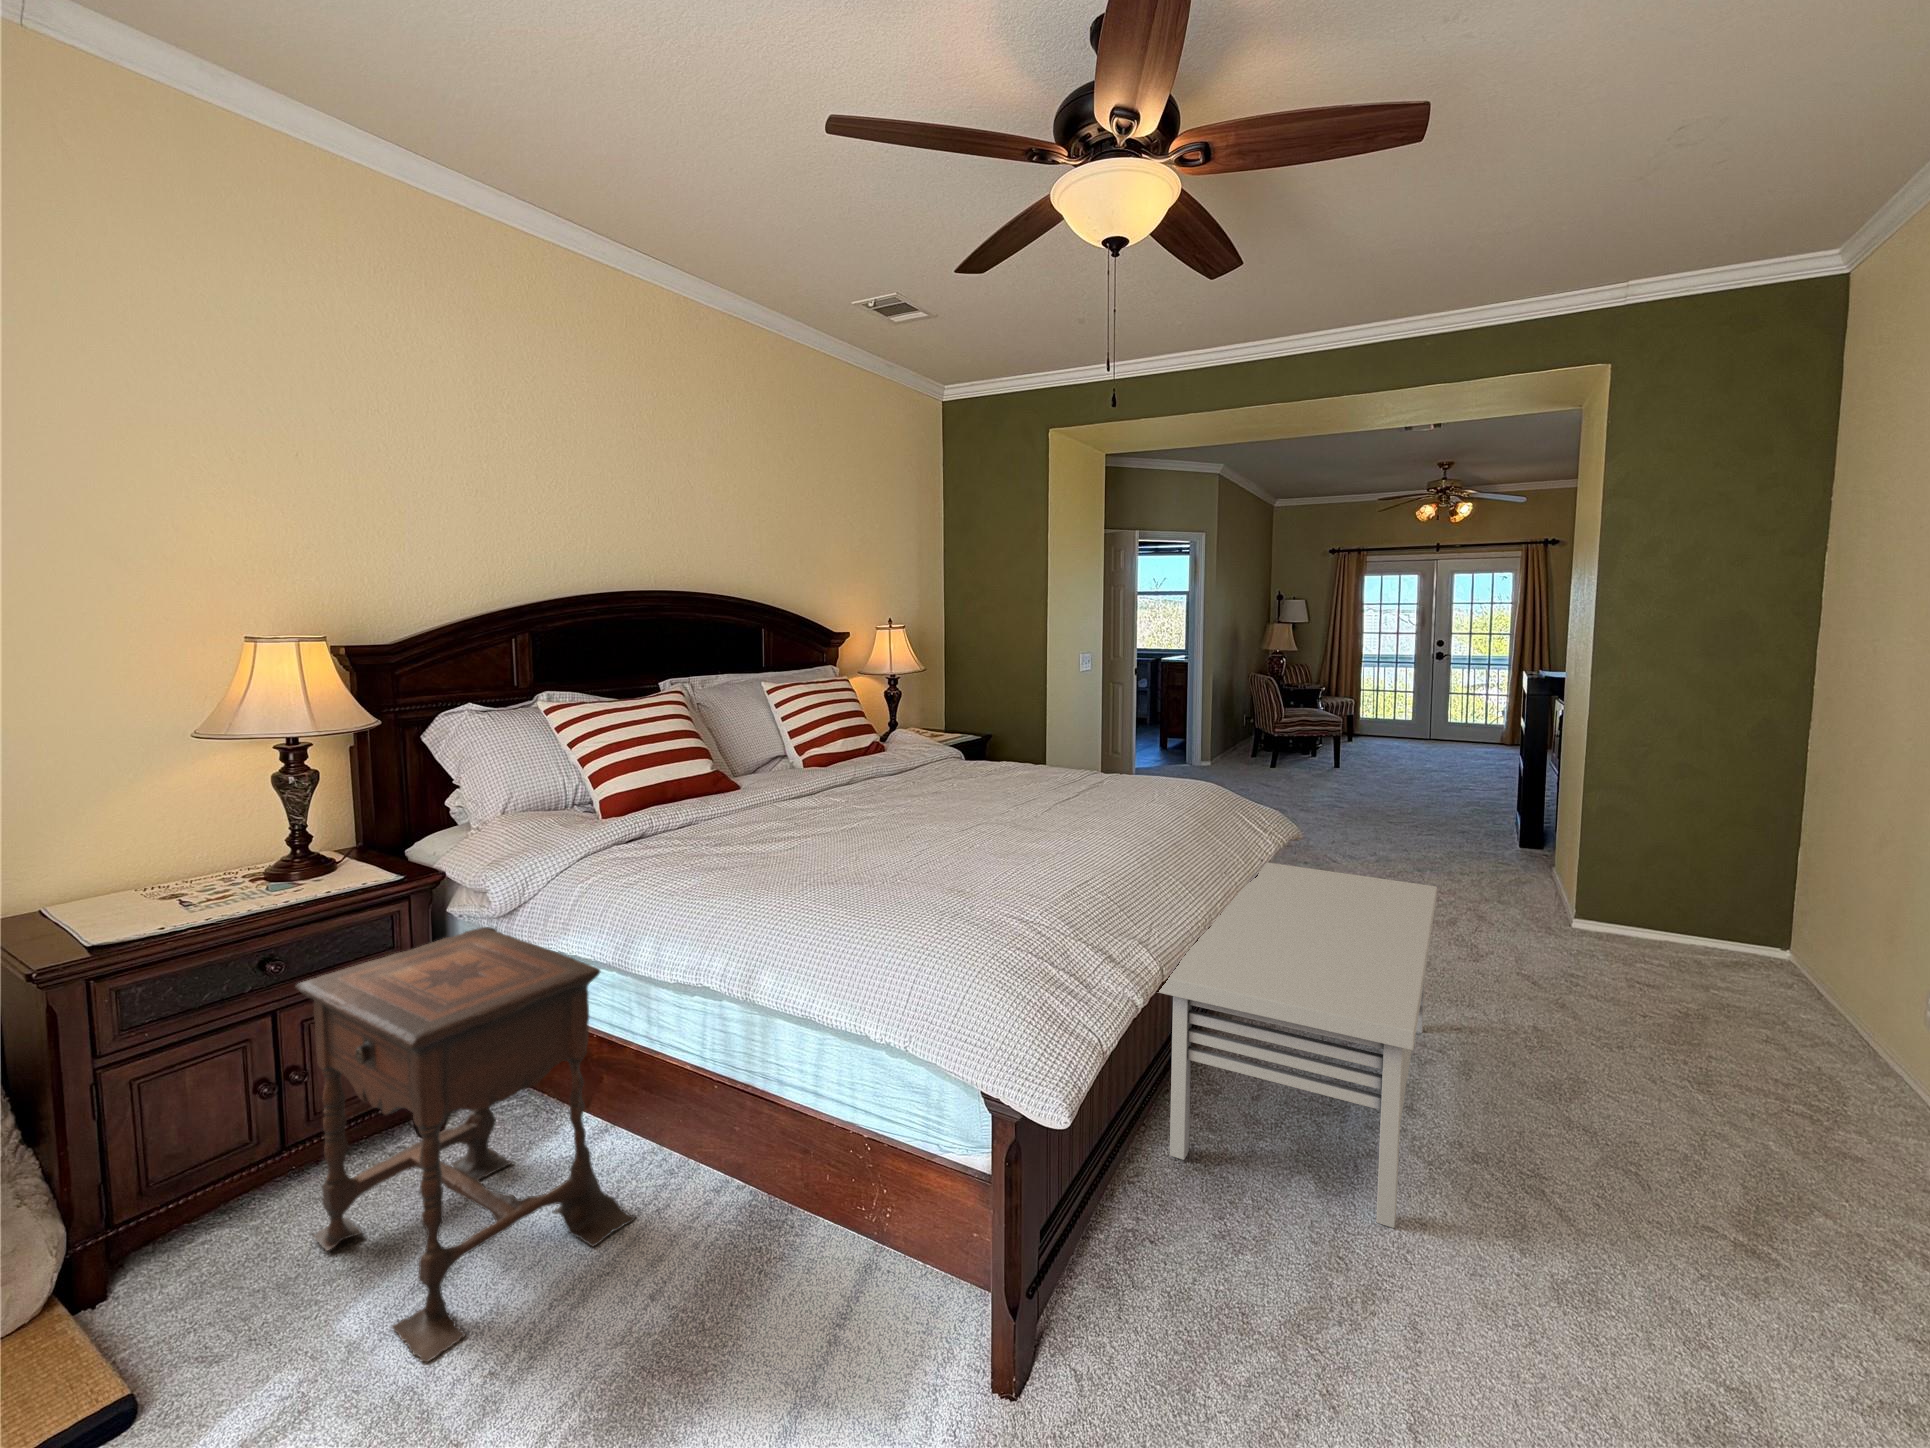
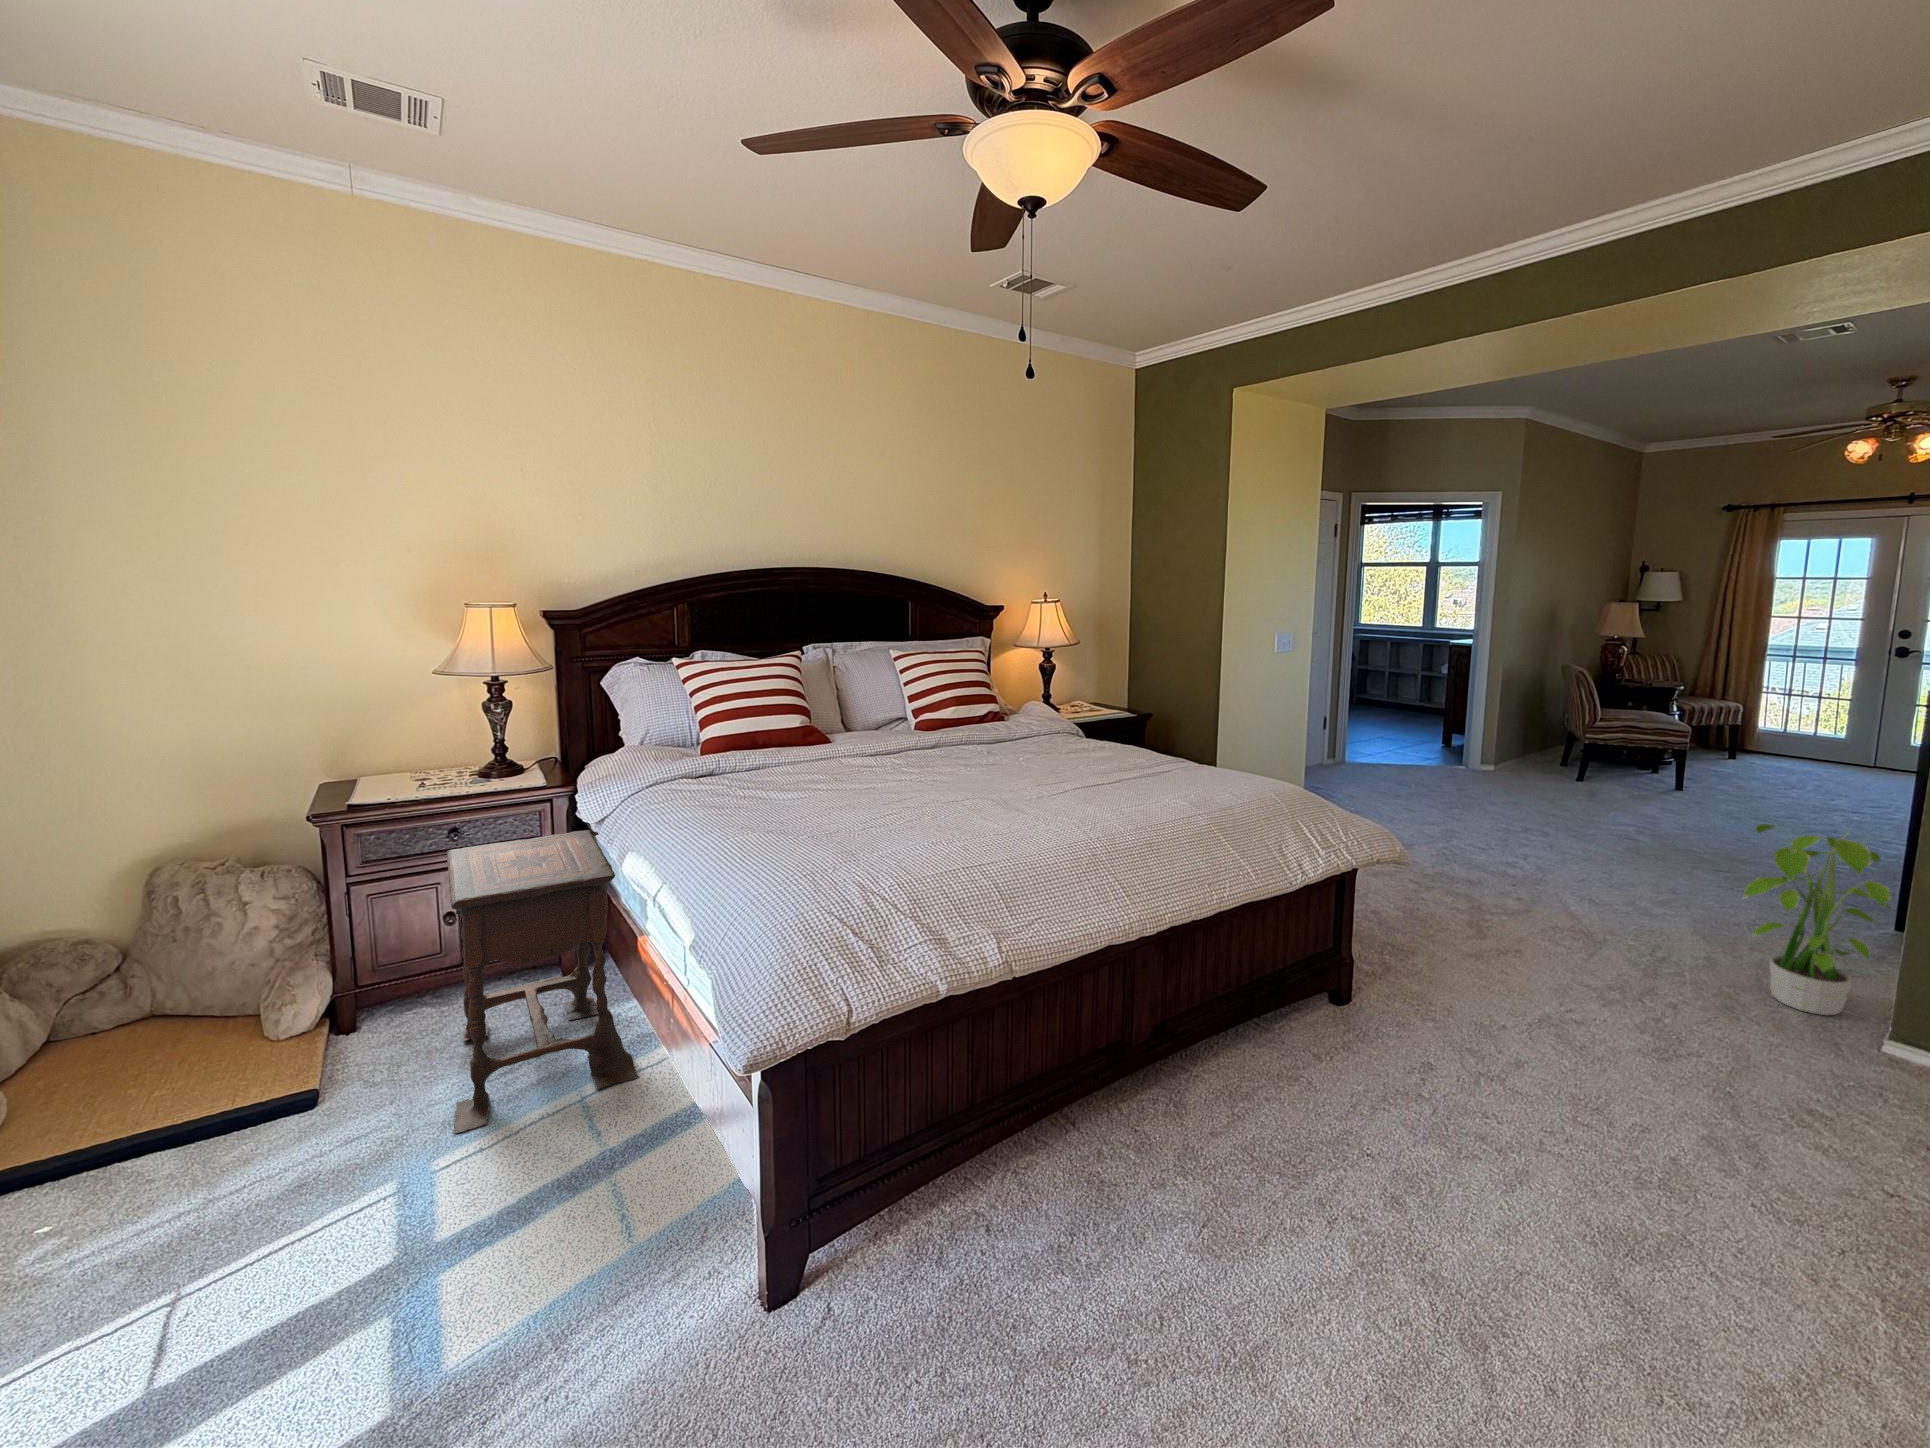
potted plant: none [1471,776,1568,912] -> present [1742,823,1892,1015]
storage bench: present [1158,862,1437,1228] -> none [1063,882,1533,1319]

